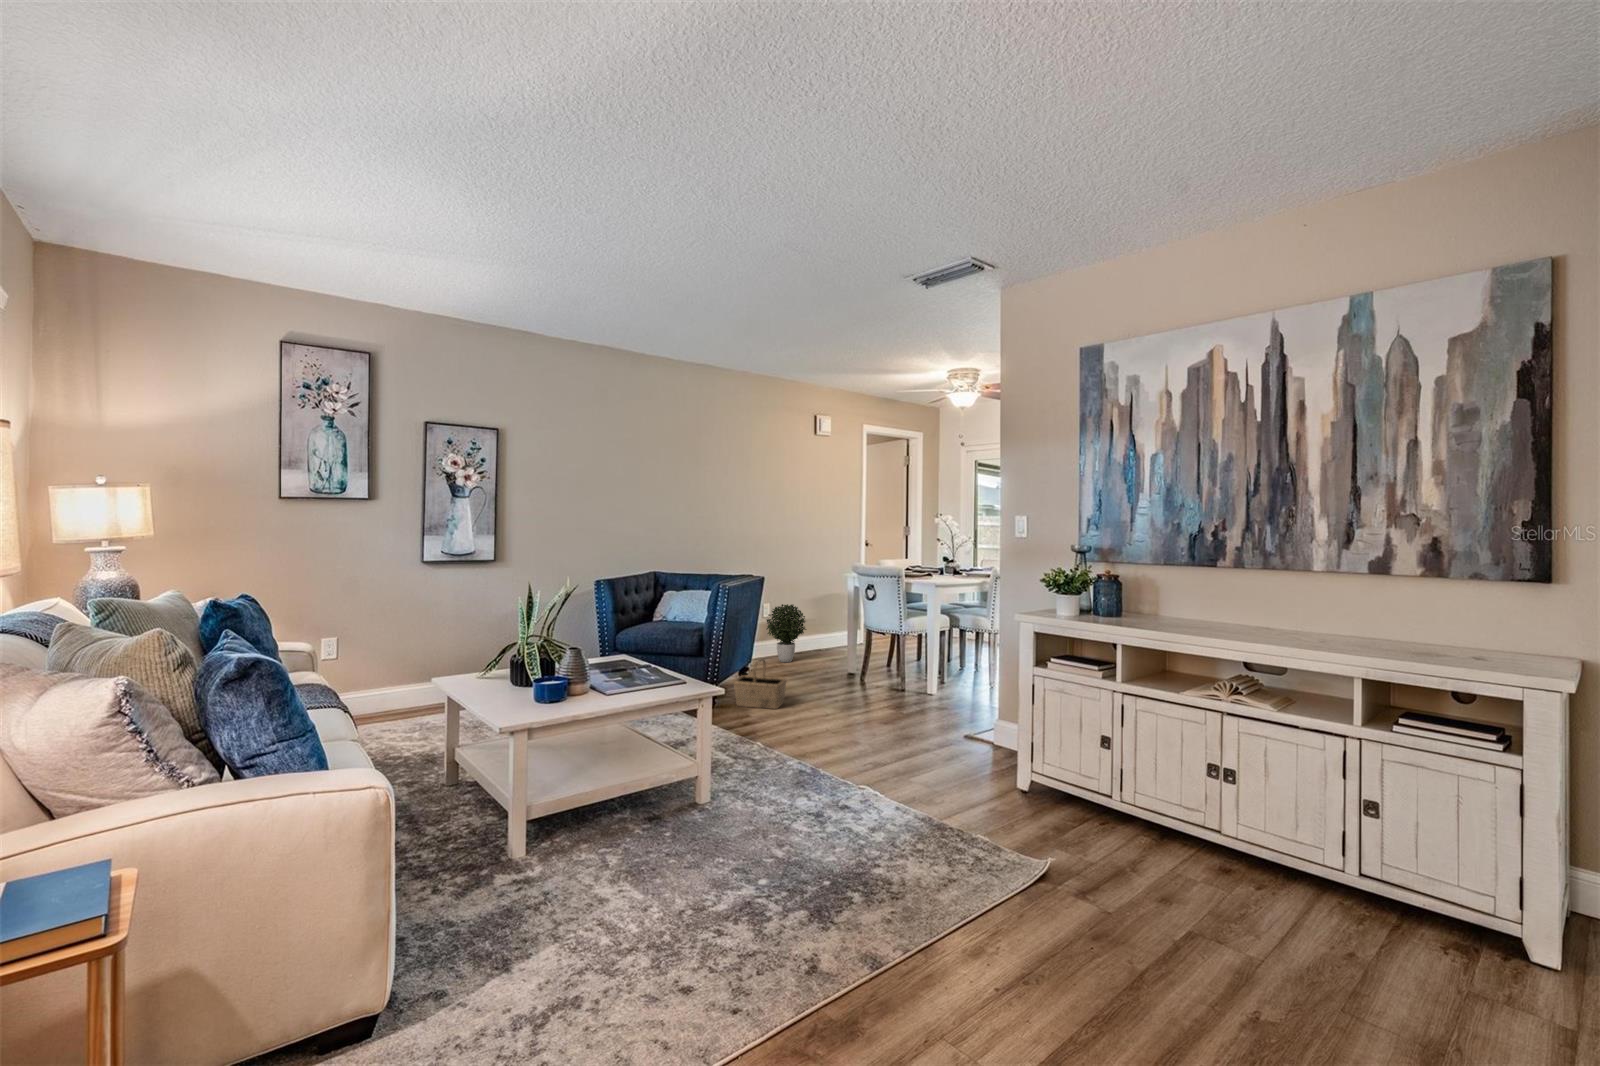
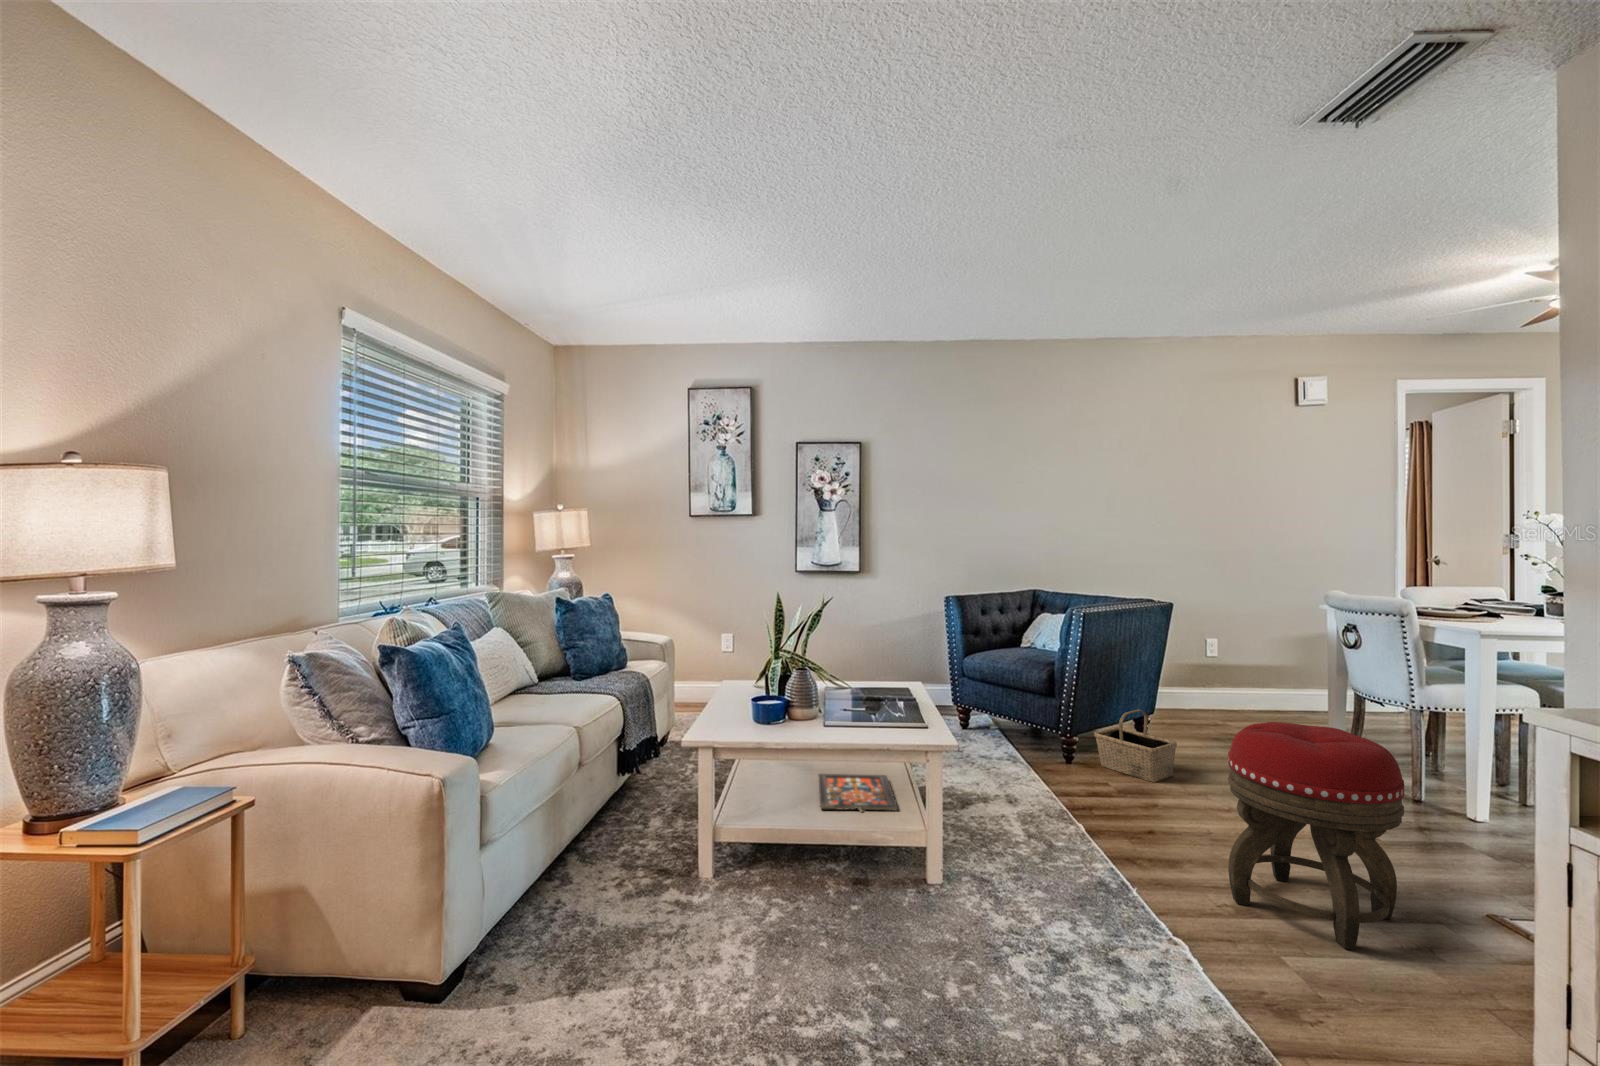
potted plant: present [766,604,806,662] -> none [1201,639,1267,720]
footstool: none [863,646,948,767] -> present [1228,722,1404,950]
board game: none [572,736,667,770] -> present [819,774,898,812]

